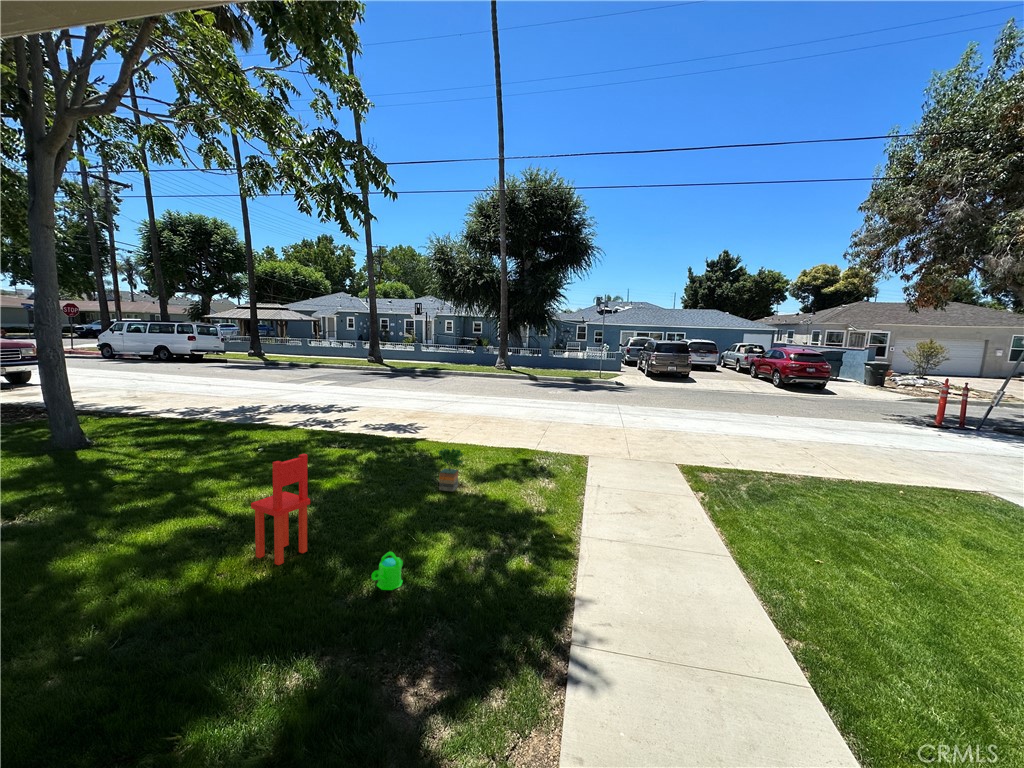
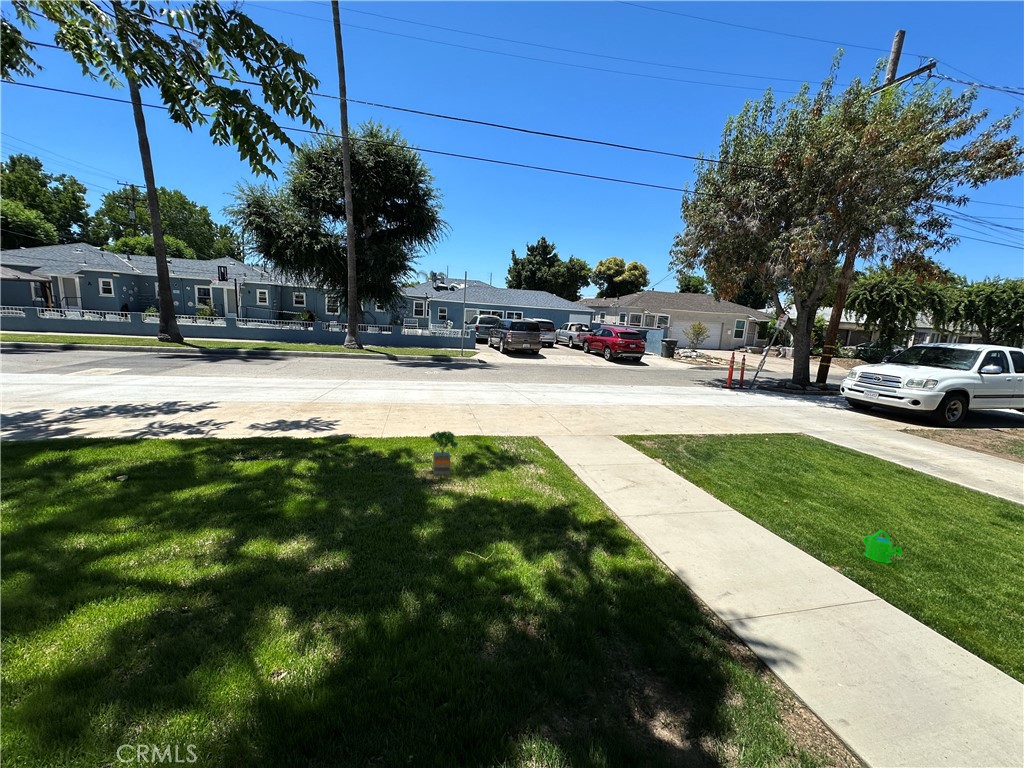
chair: present [251,454,310,565] -> none [322,444,381,571]
watering can: present [372,552,403,590] -> present [863,530,903,563]

